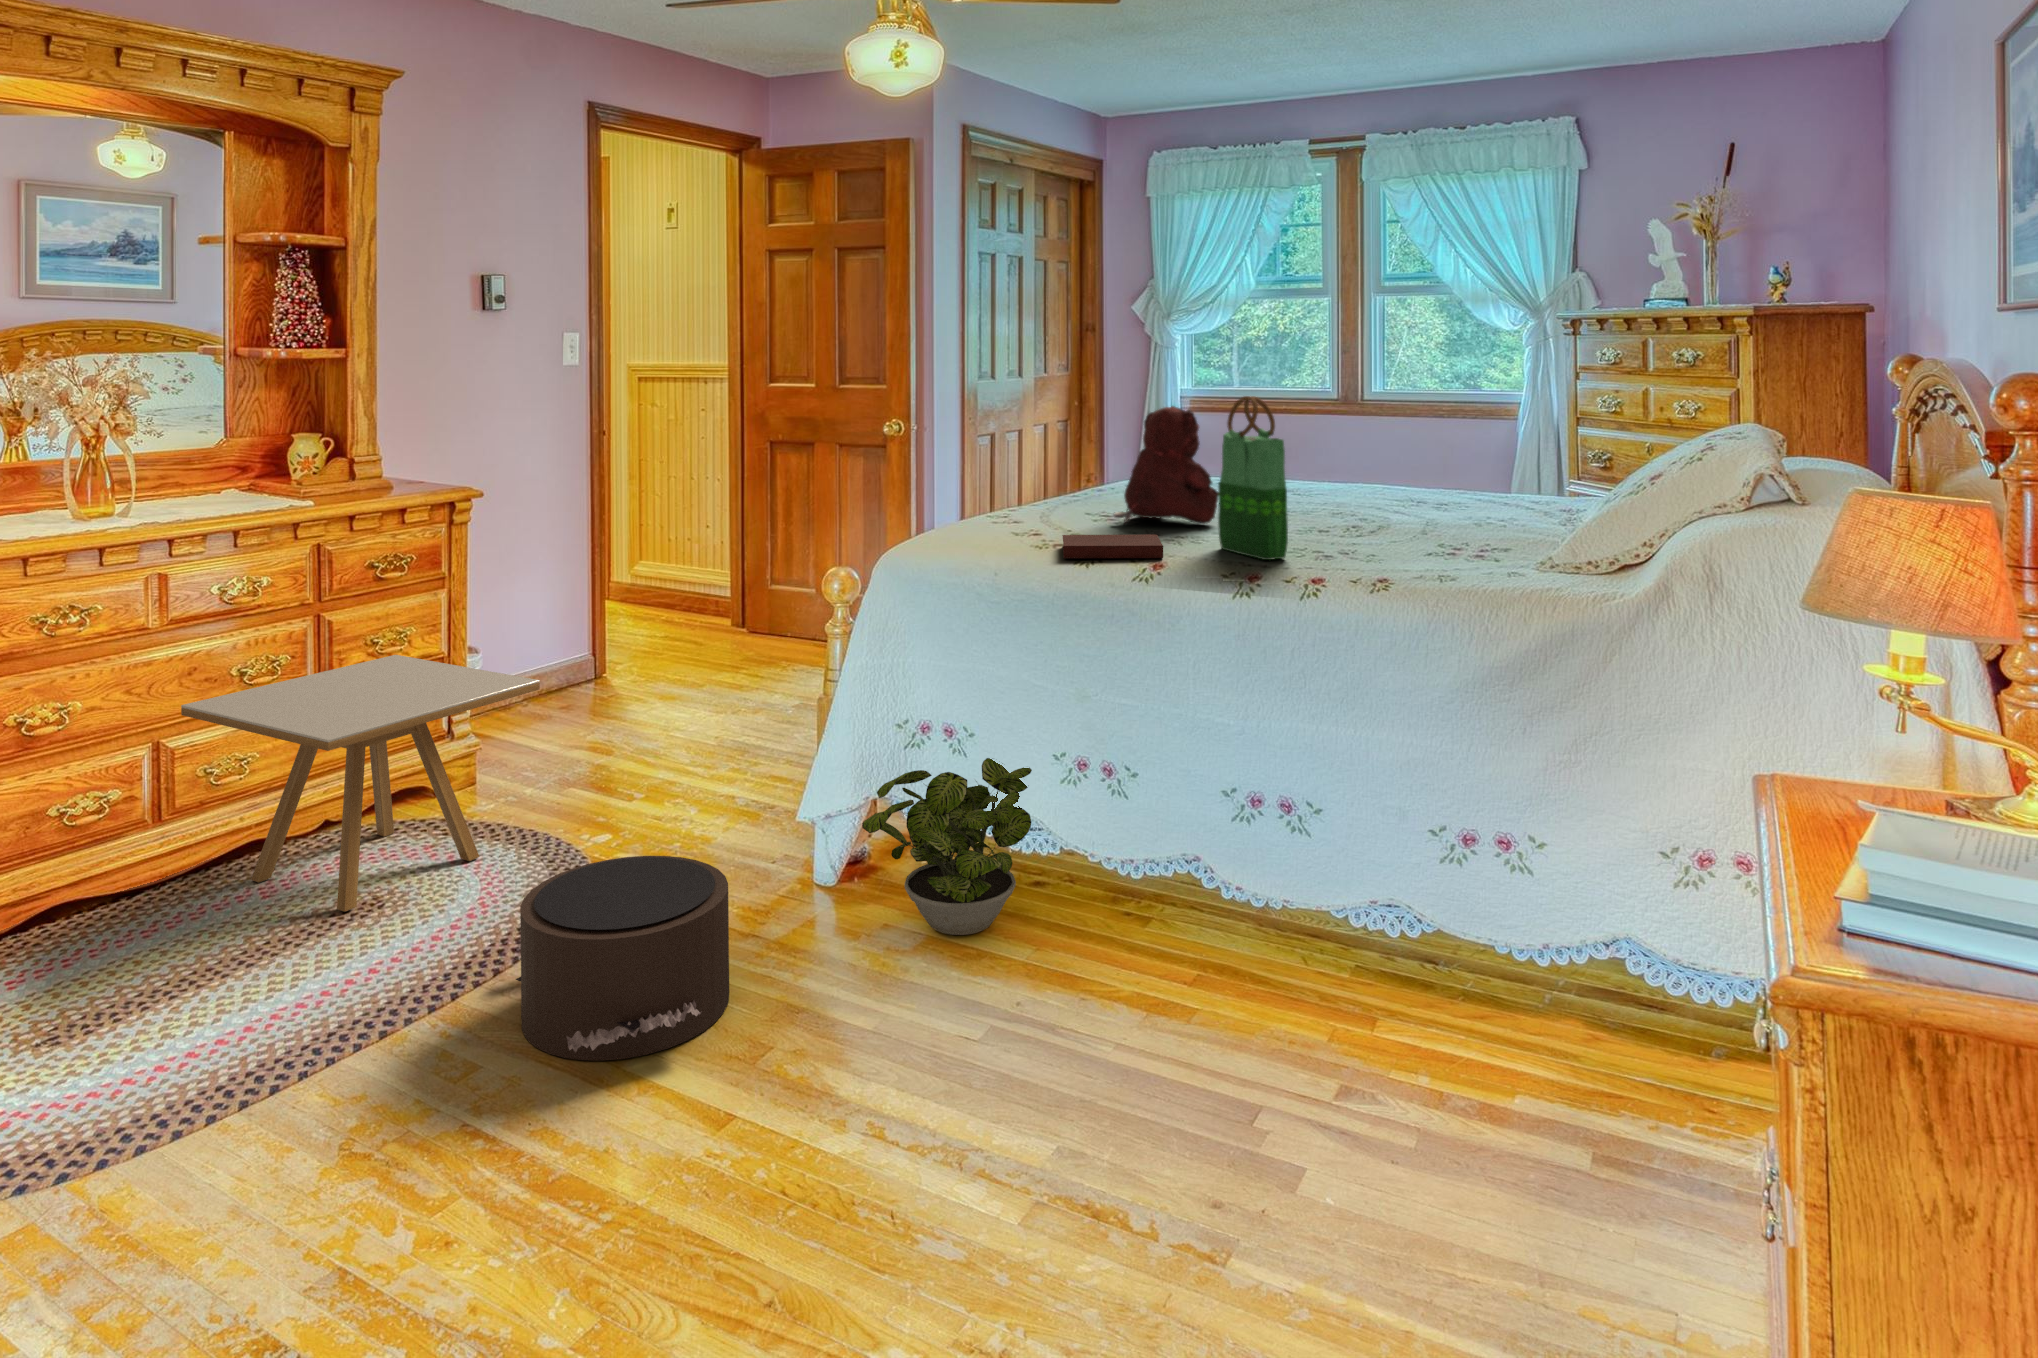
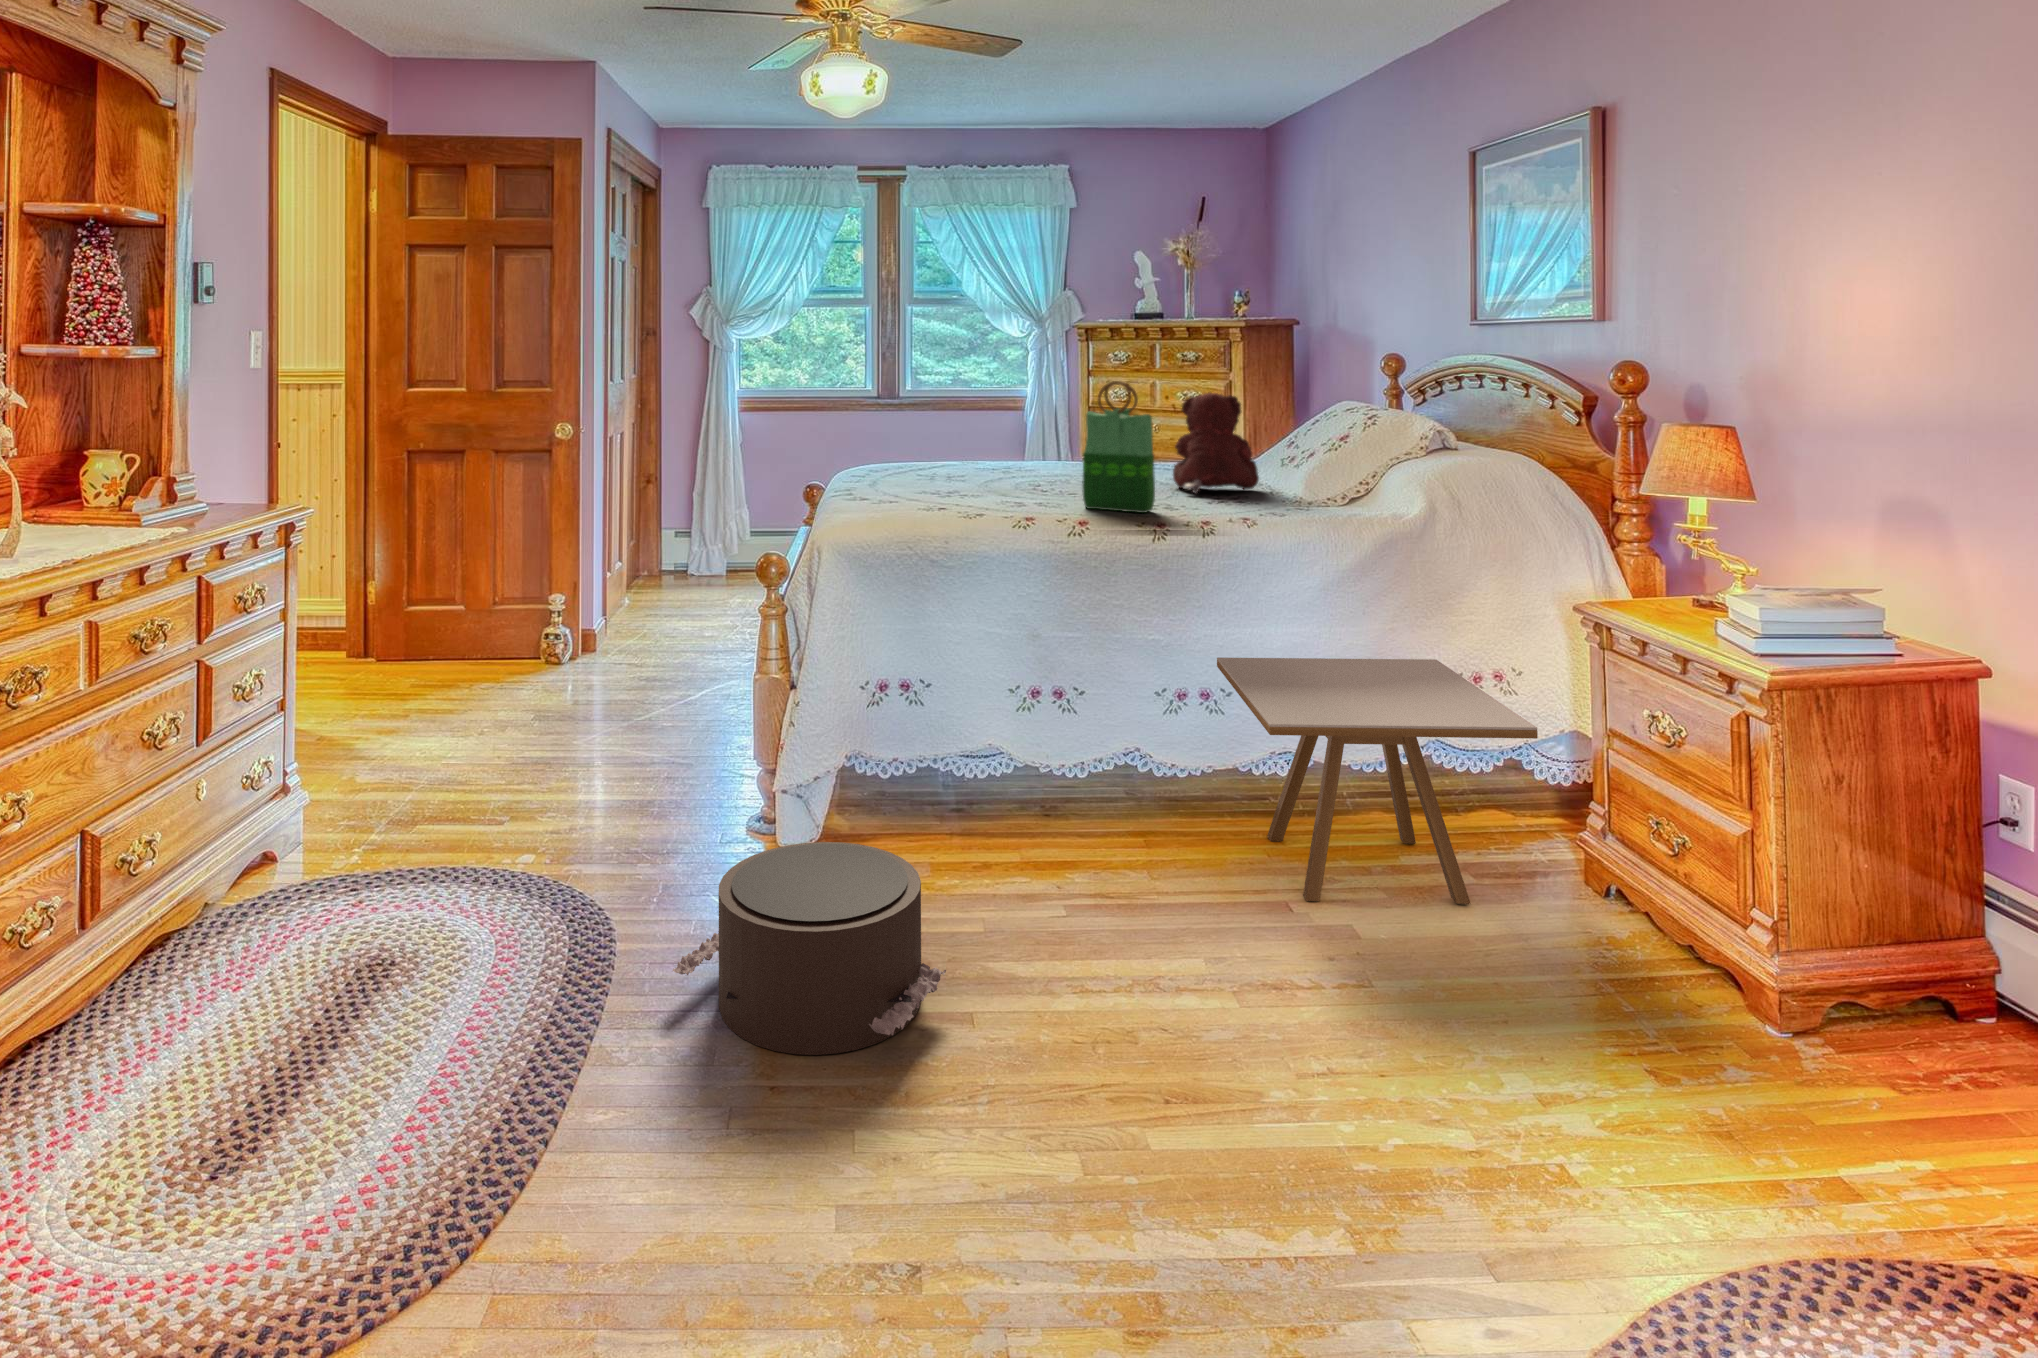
teddy bear: present [1113,406,1219,524] -> present [1173,393,1259,493]
notebook: present [1062,534,1163,558] -> none [964,501,1069,524]
side table: present [181,655,540,912] -> present [1217,657,1538,904]
potted plant: present [862,758,1032,935] -> none [916,707,1049,866]

